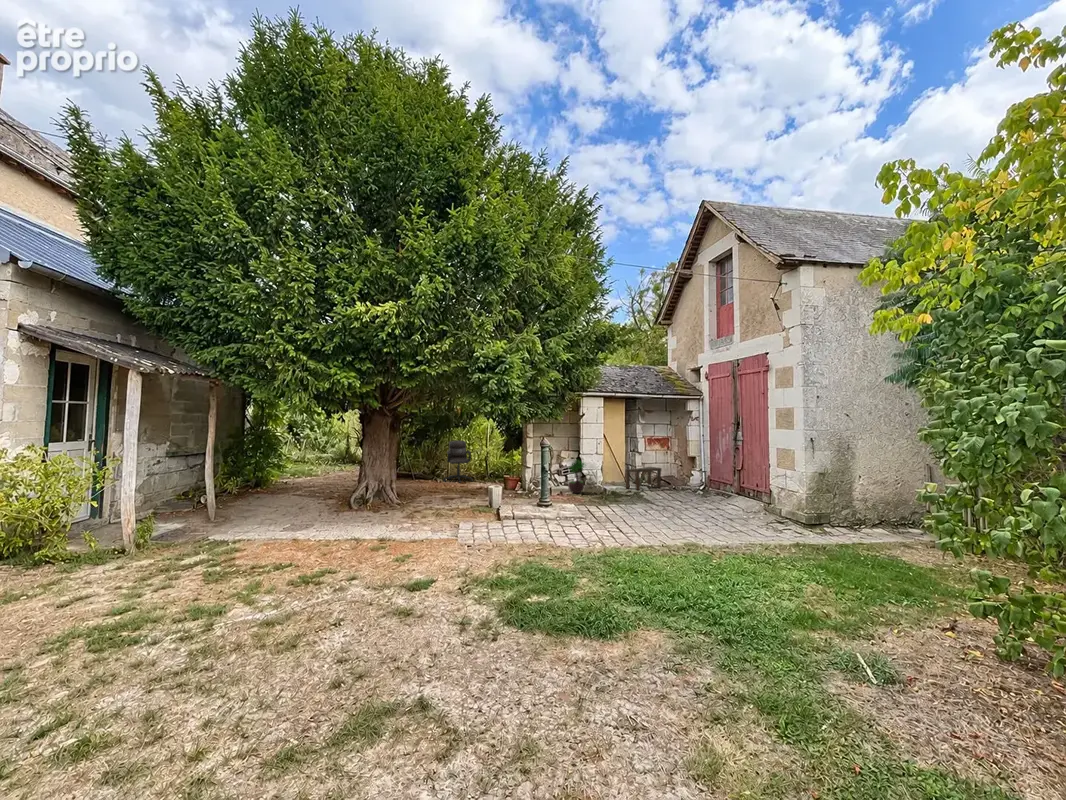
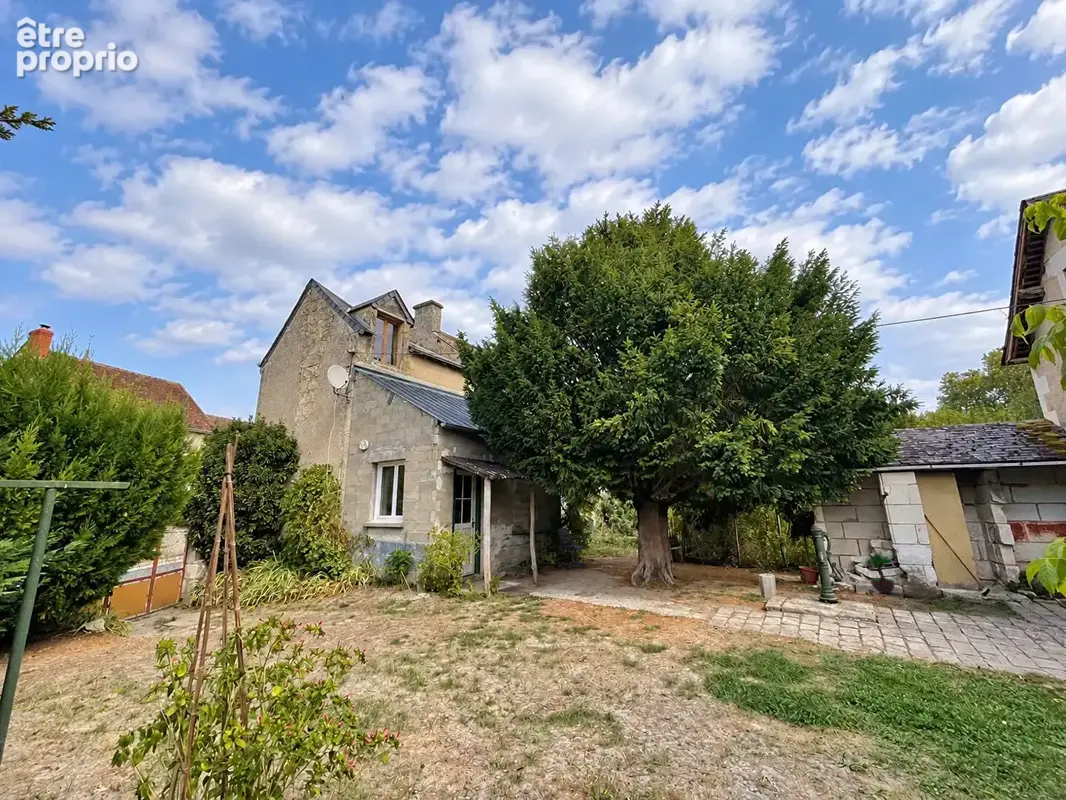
chair: present [443,440,473,483] -> present [558,528,586,570]
bench: present [626,467,662,490] -> none [966,567,1039,598]

